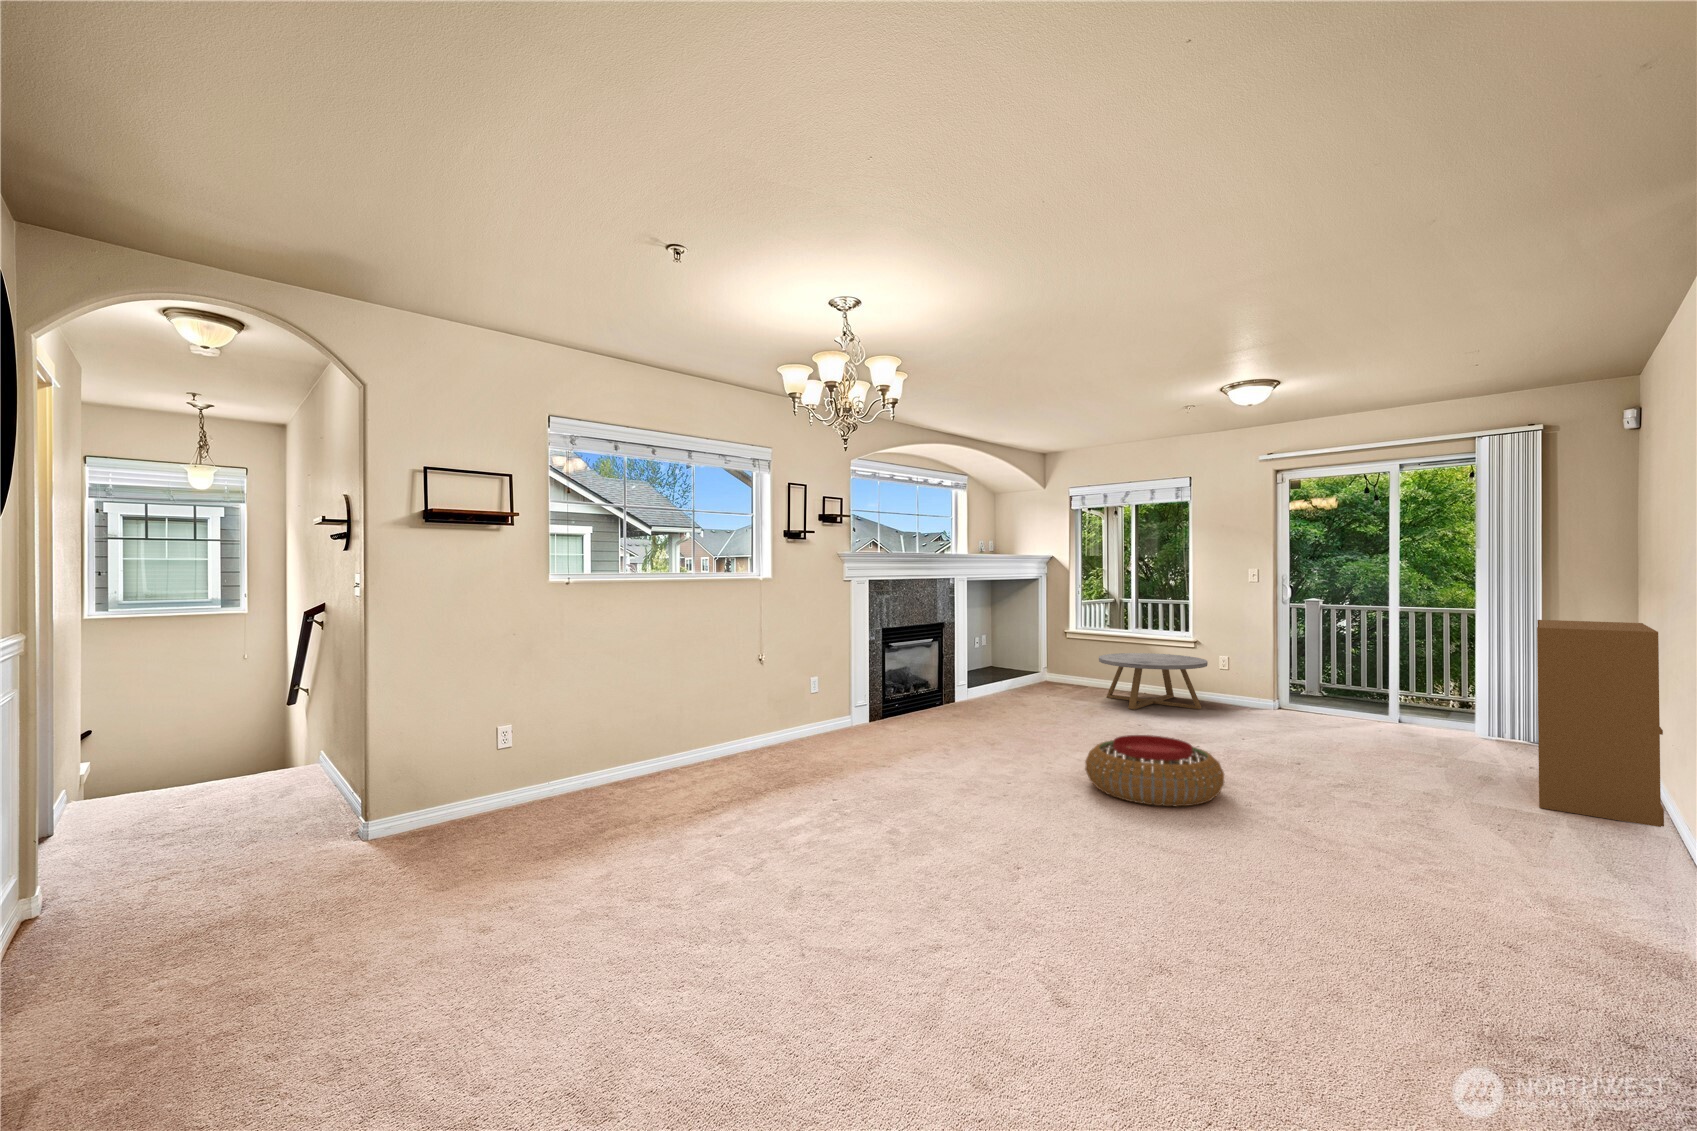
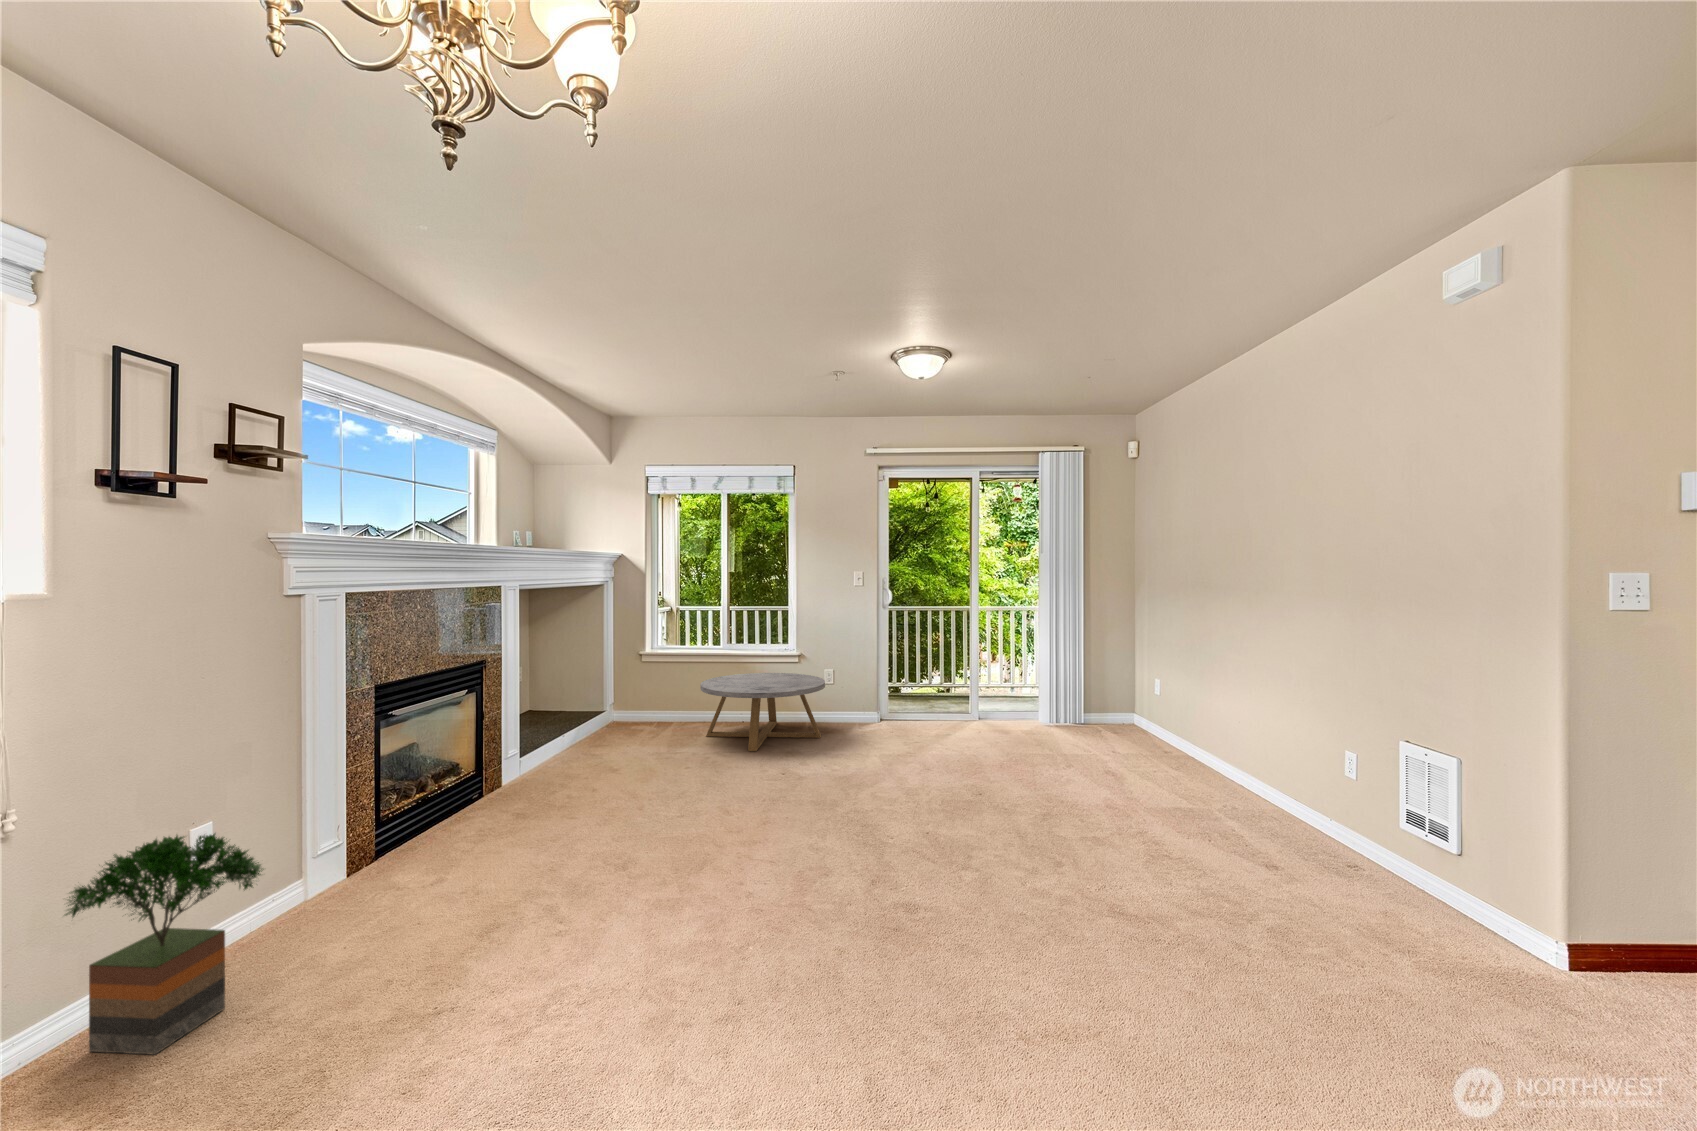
bookshelf: present [1537,620,1664,827] -> none [1161,621,1309,815]
potted tree: none [777,675,834,752] -> present [65,834,264,1055]
pouf: present [1085,735,1224,806] -> none [837,821,1038,959]

